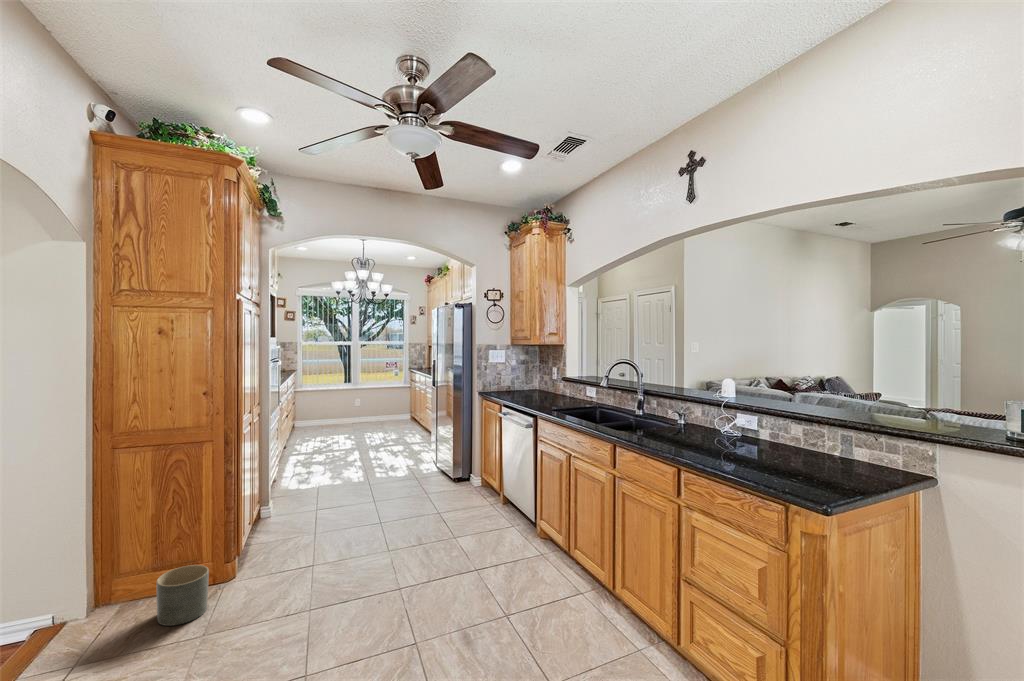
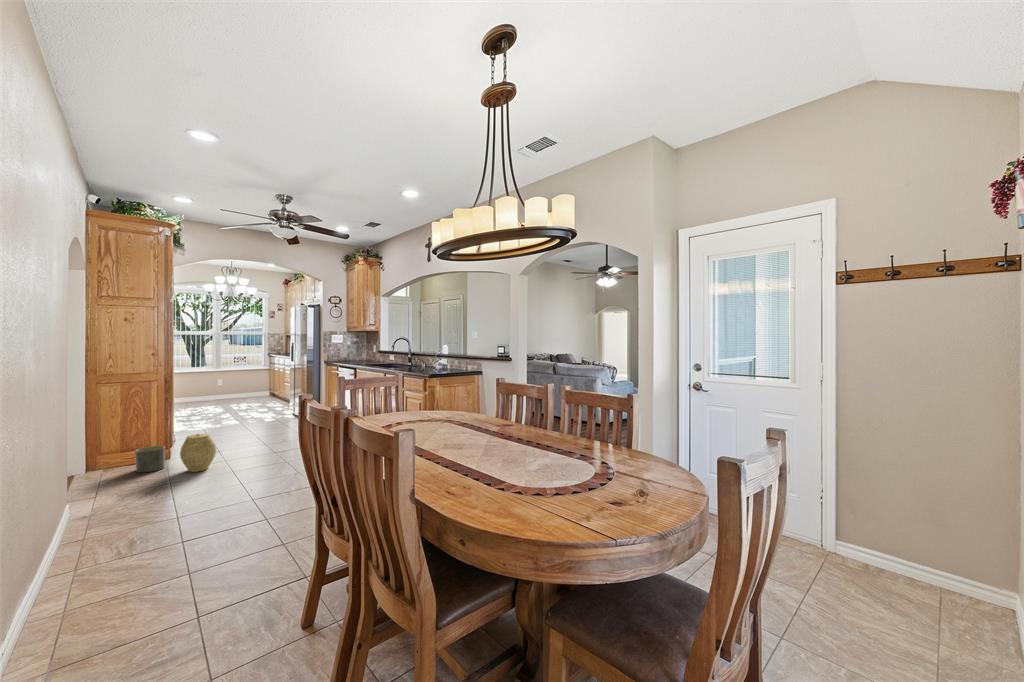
woven basket: none [220,556,285,642] -> present [180,434,216,472]

